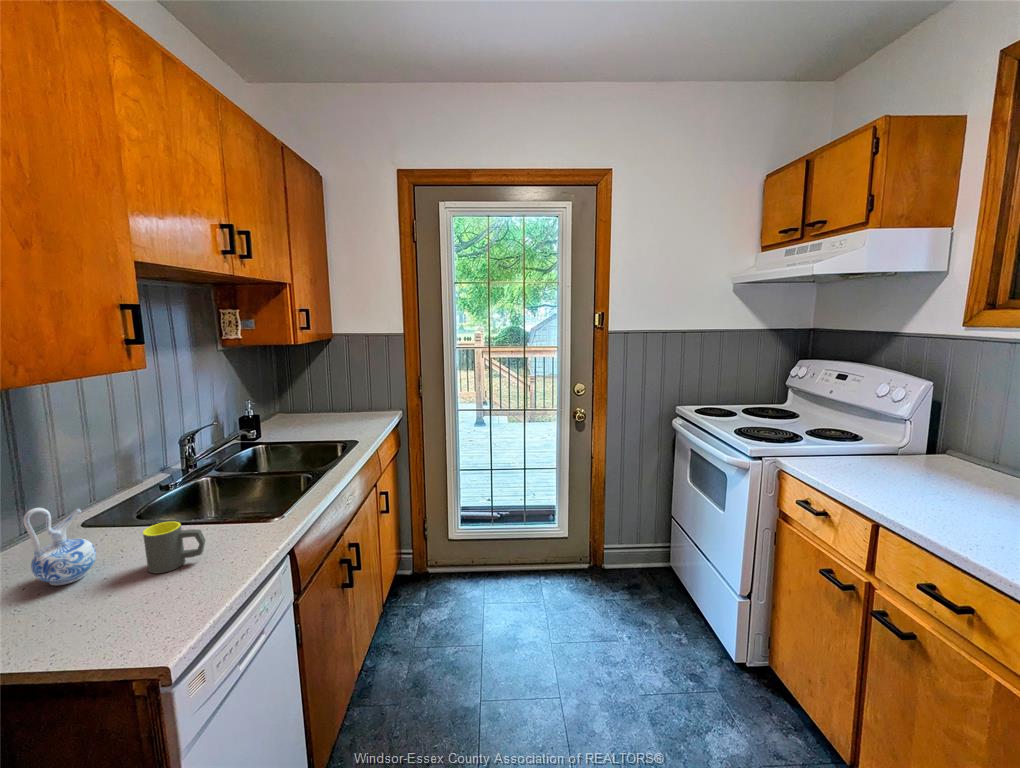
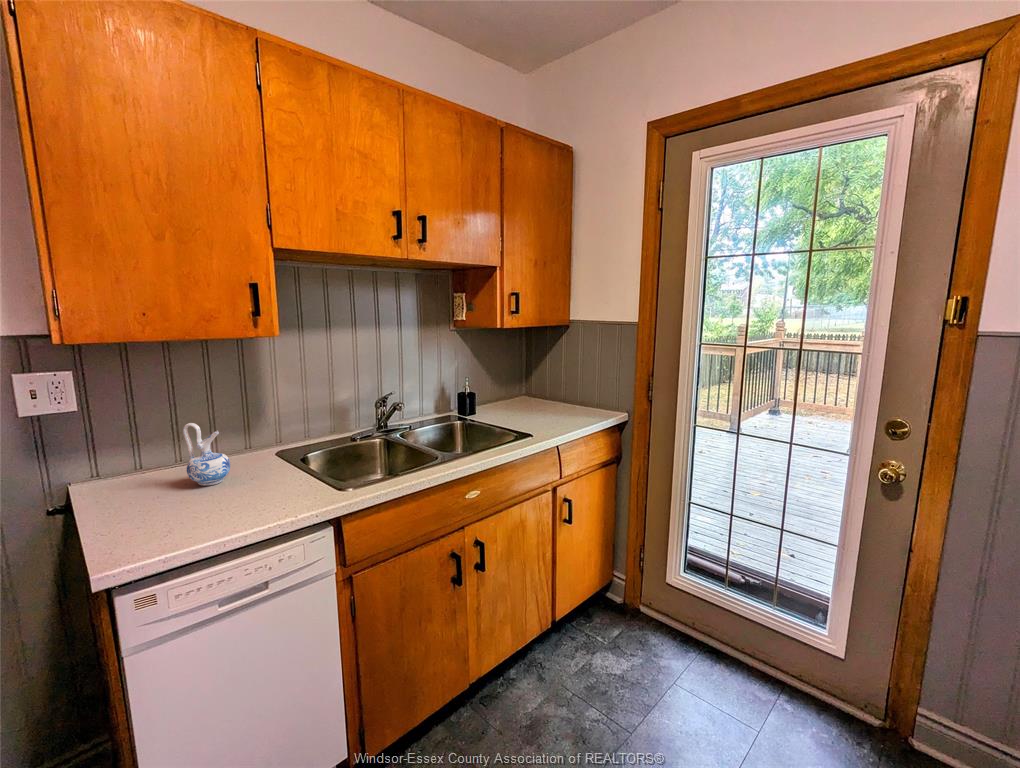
mug: present [143,522,205,573] -> none [230,458,269,500]

